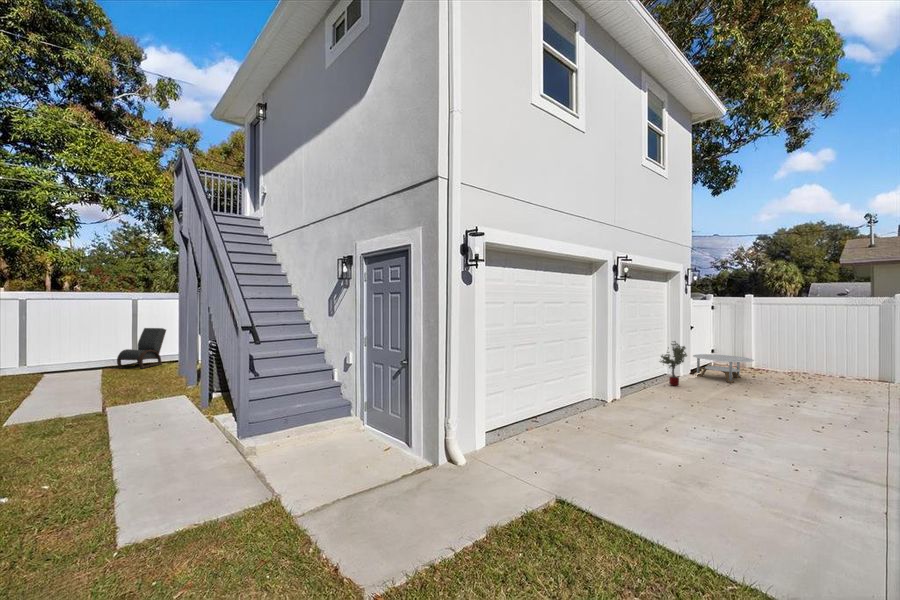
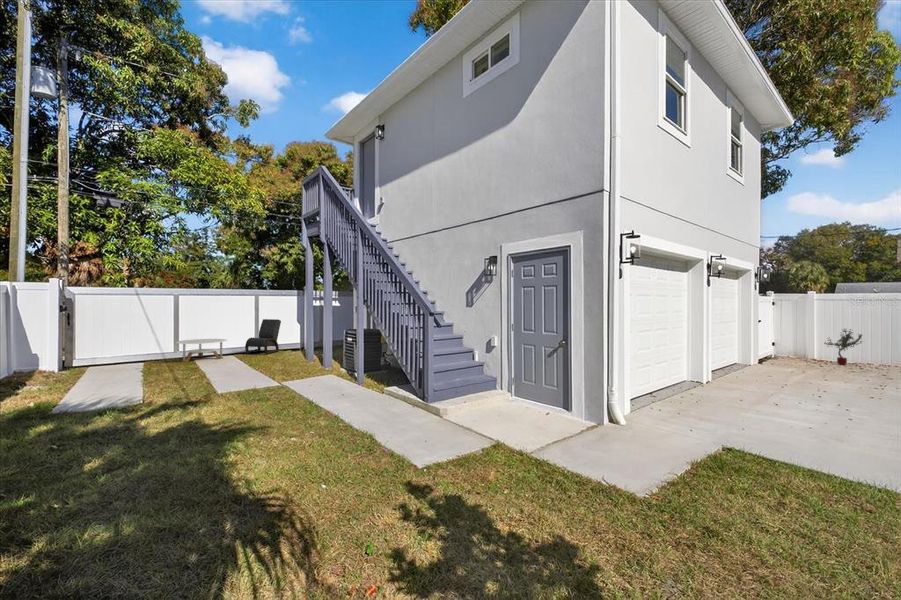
potted tree: present [660,341,687,386] -> present [824,329,862,365]
round table: present [693,354,754,383] -> present [176,339,227,362]

